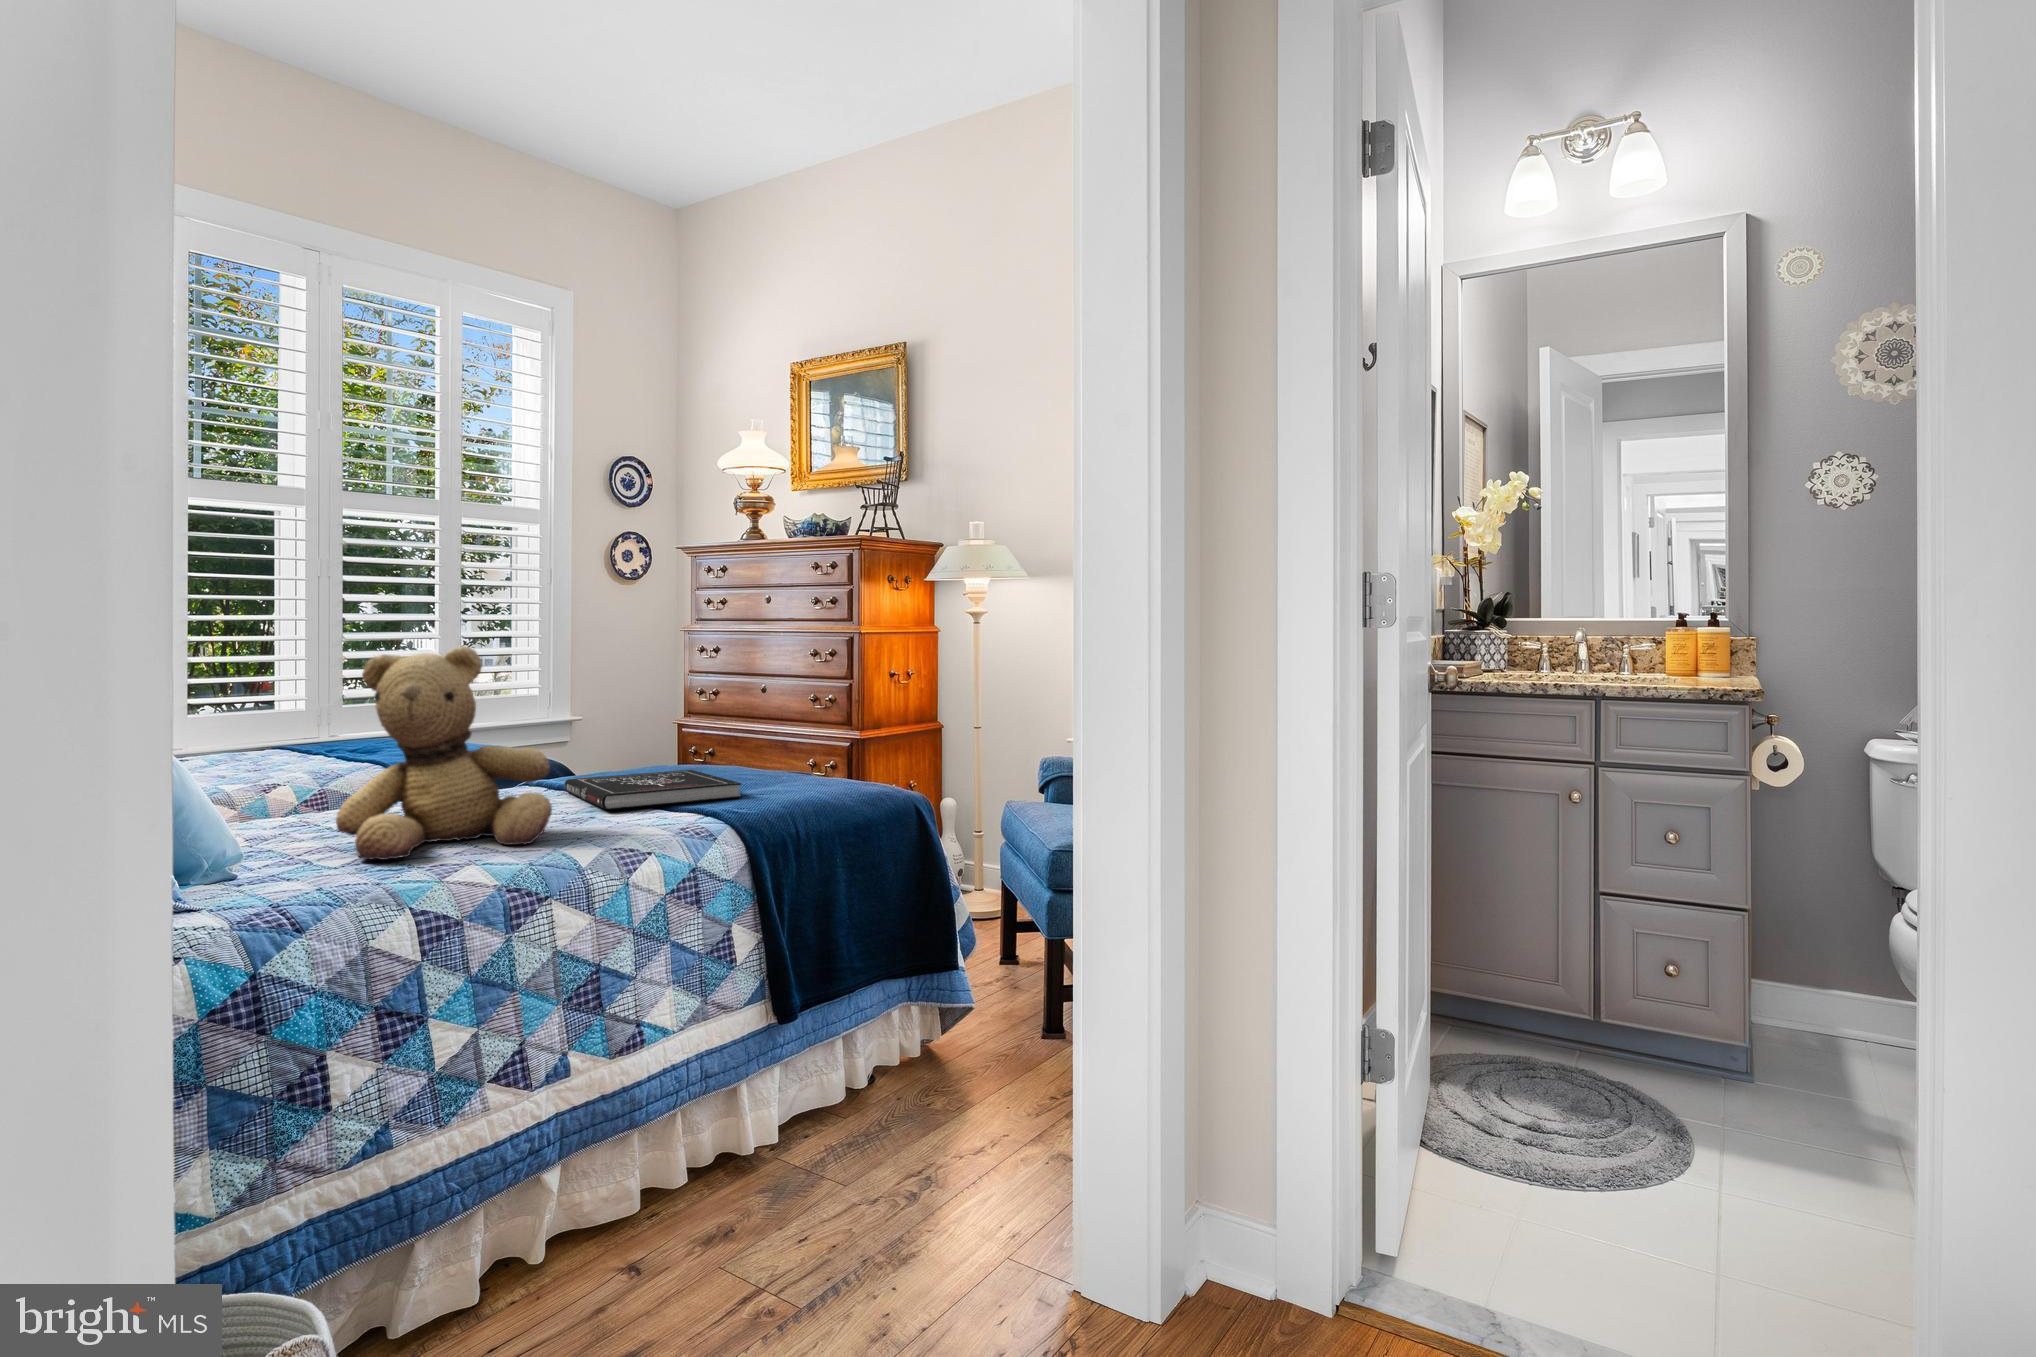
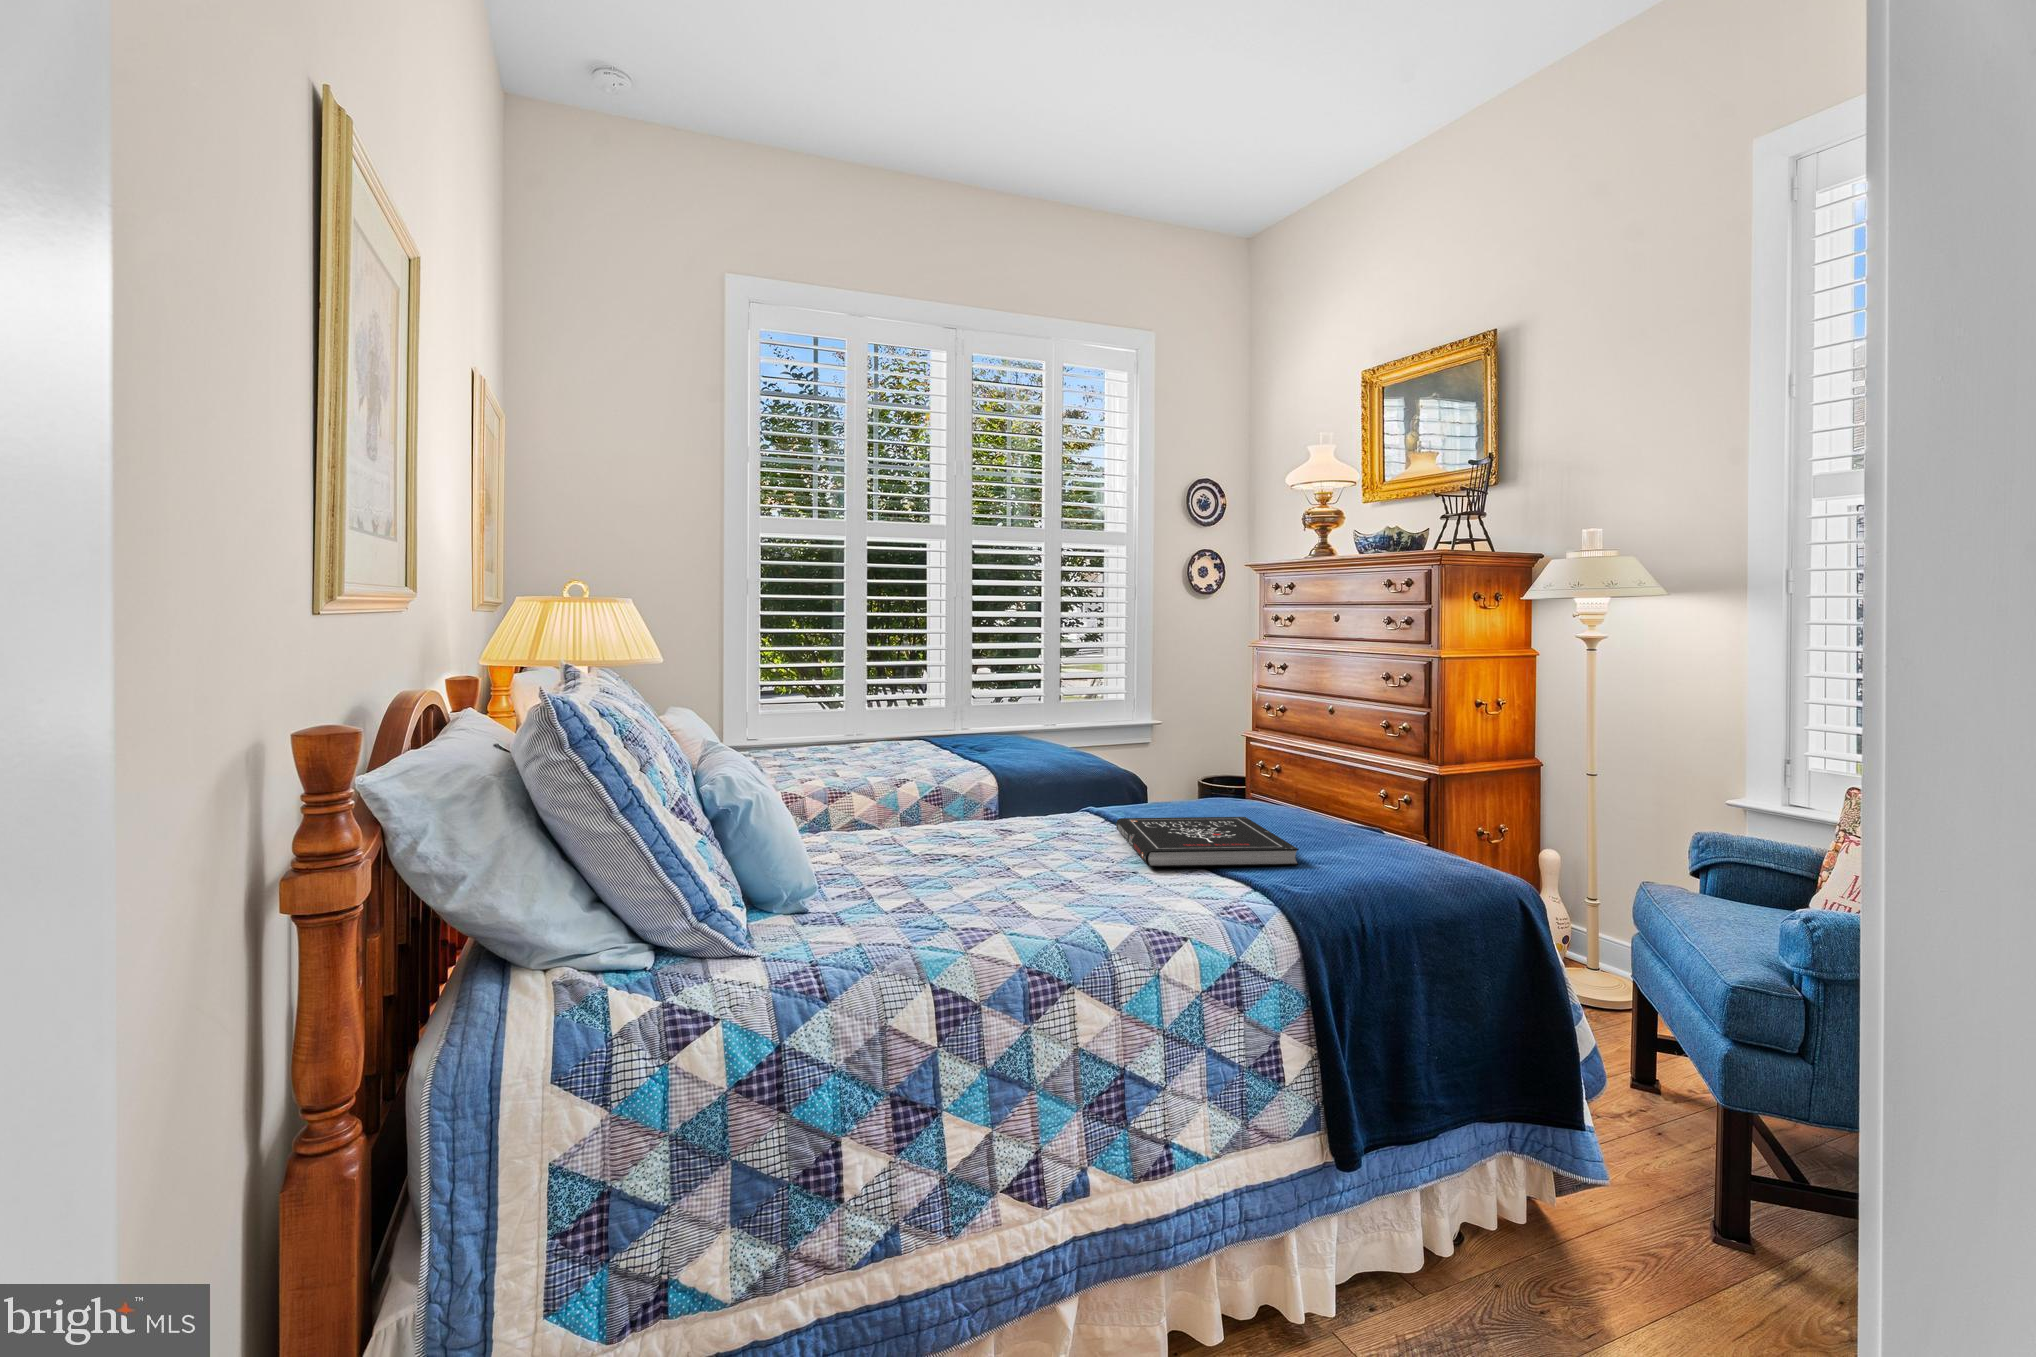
teddy bear: present [336,646,552,860] -> none [897,691,1090,913]

